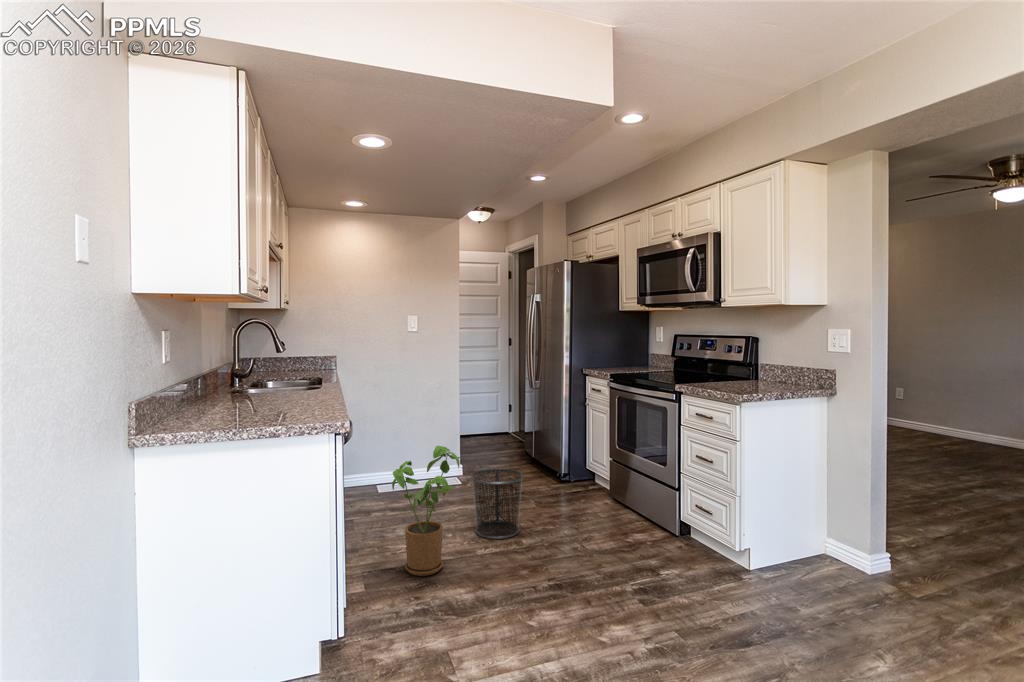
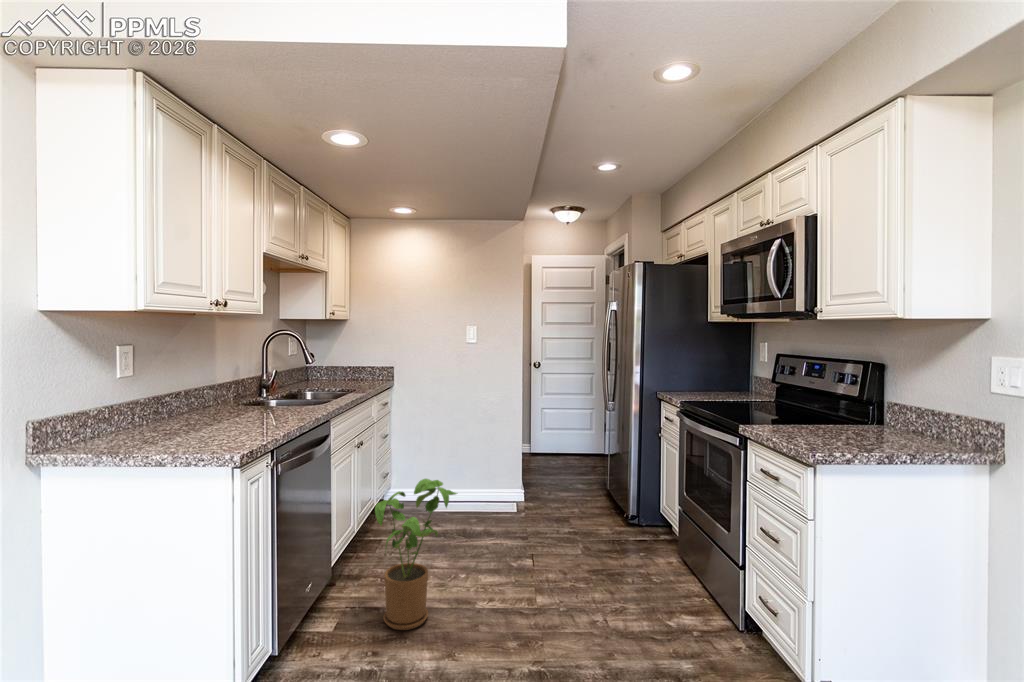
waste bin: present [471,469,523,539] -> none [487,505,549,593]

